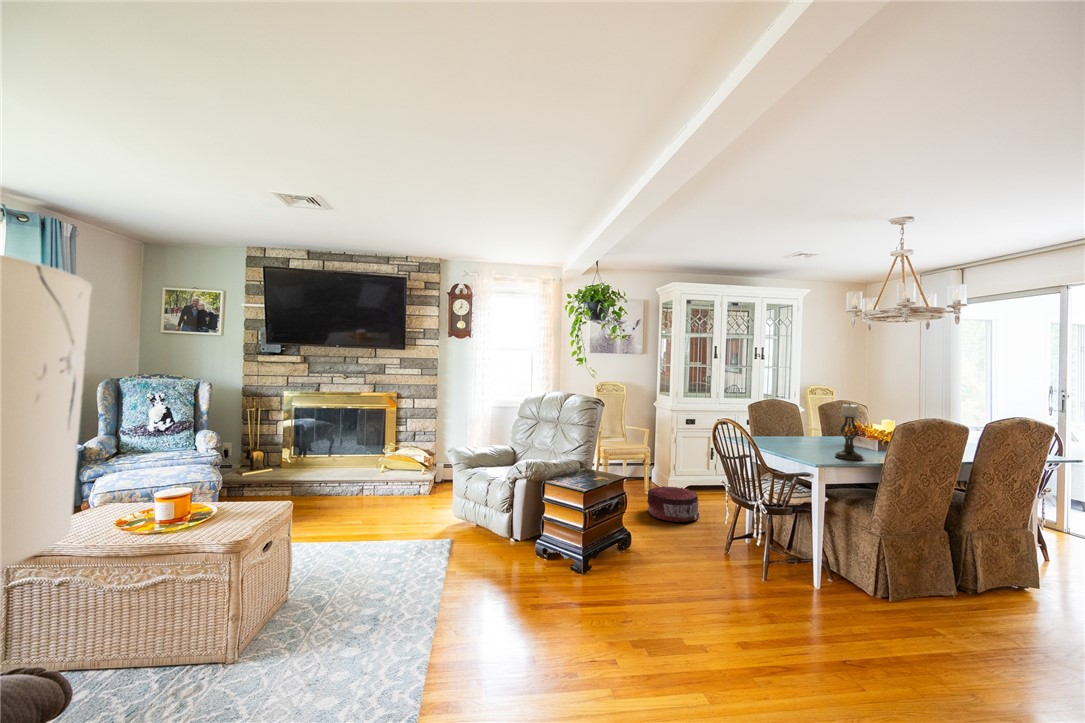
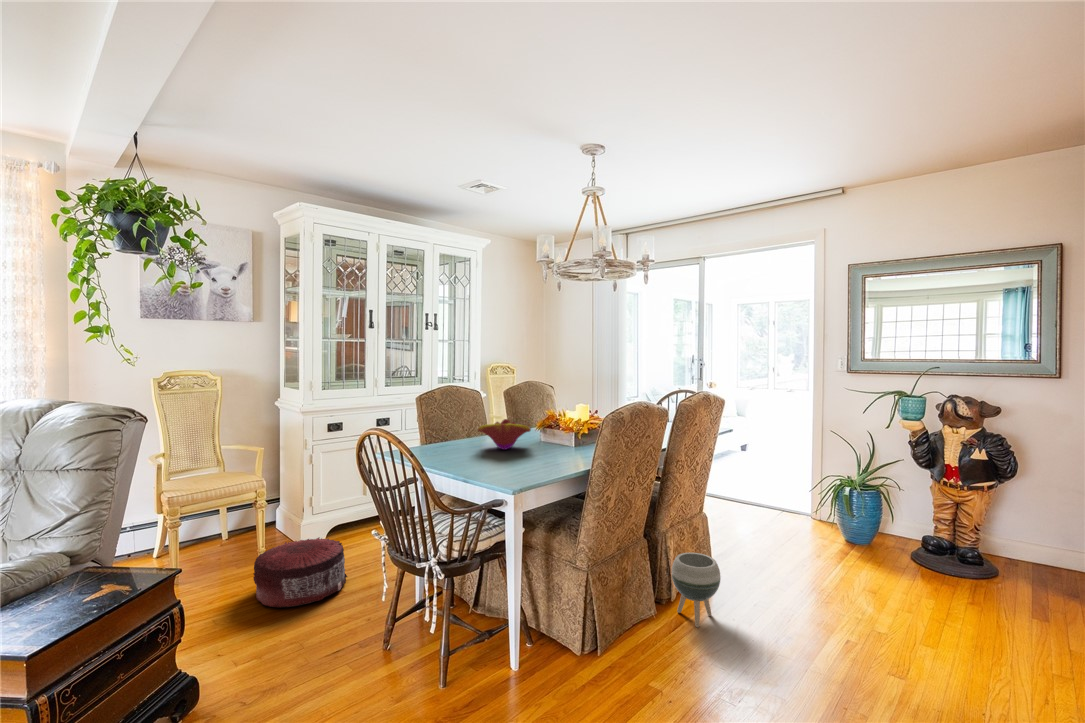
candle holder: present [835,403,863,460] -> none [531,387,564,467]
decorative bowl: none [794,425,838,446] -> present [478,419,531,450]
planter: none [975,553,1033,616] -> present [671,553,721,627]

